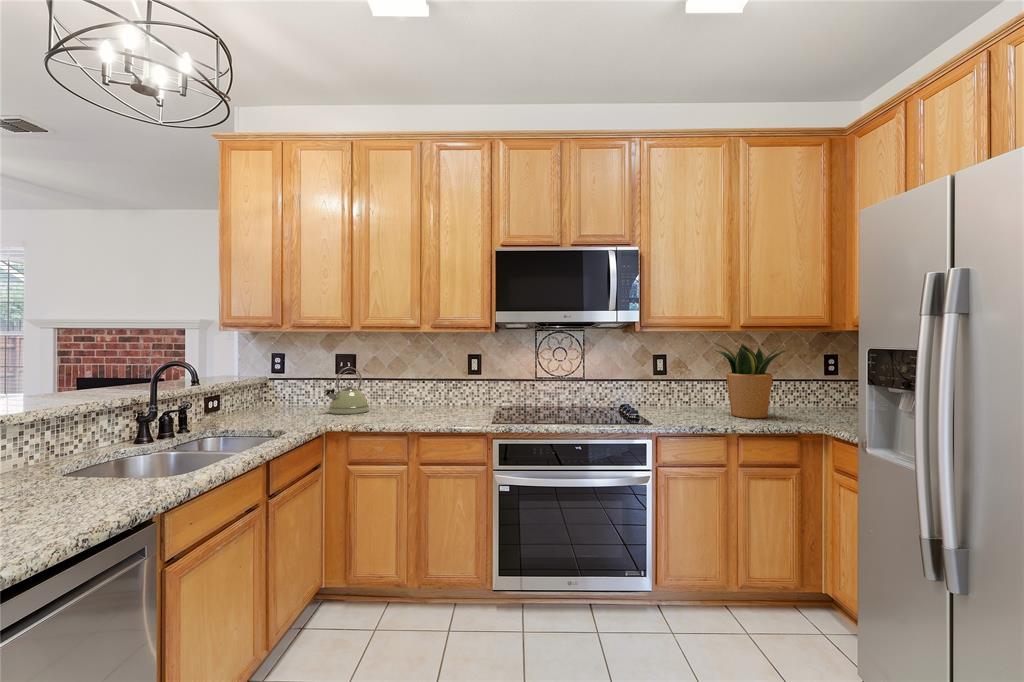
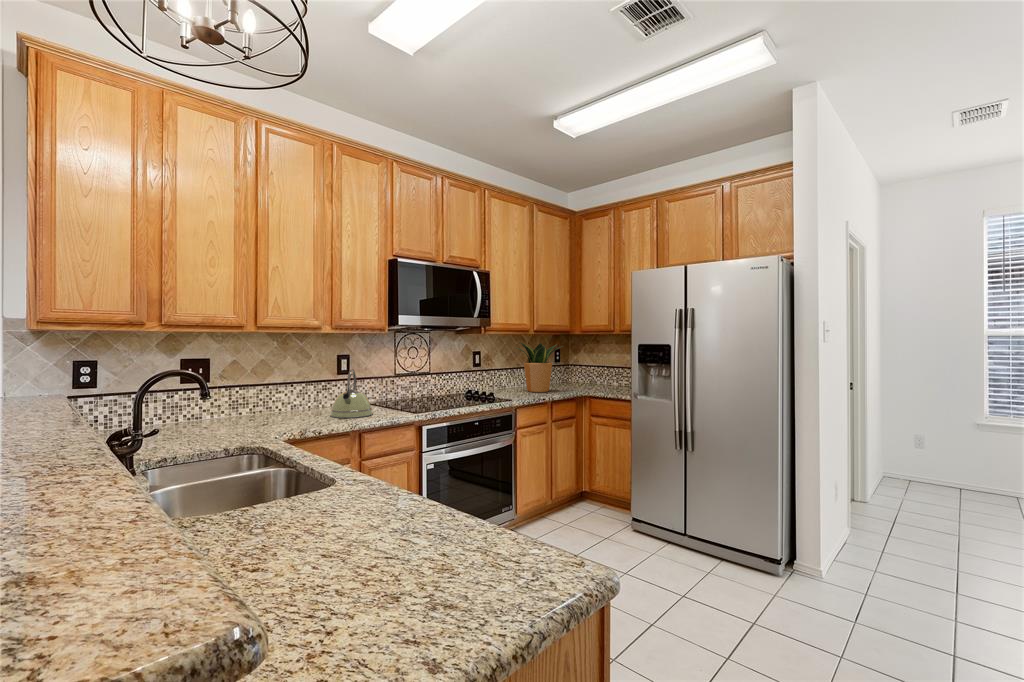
kettle: present [325,367,369,414] -> present [330,369,373,418]

